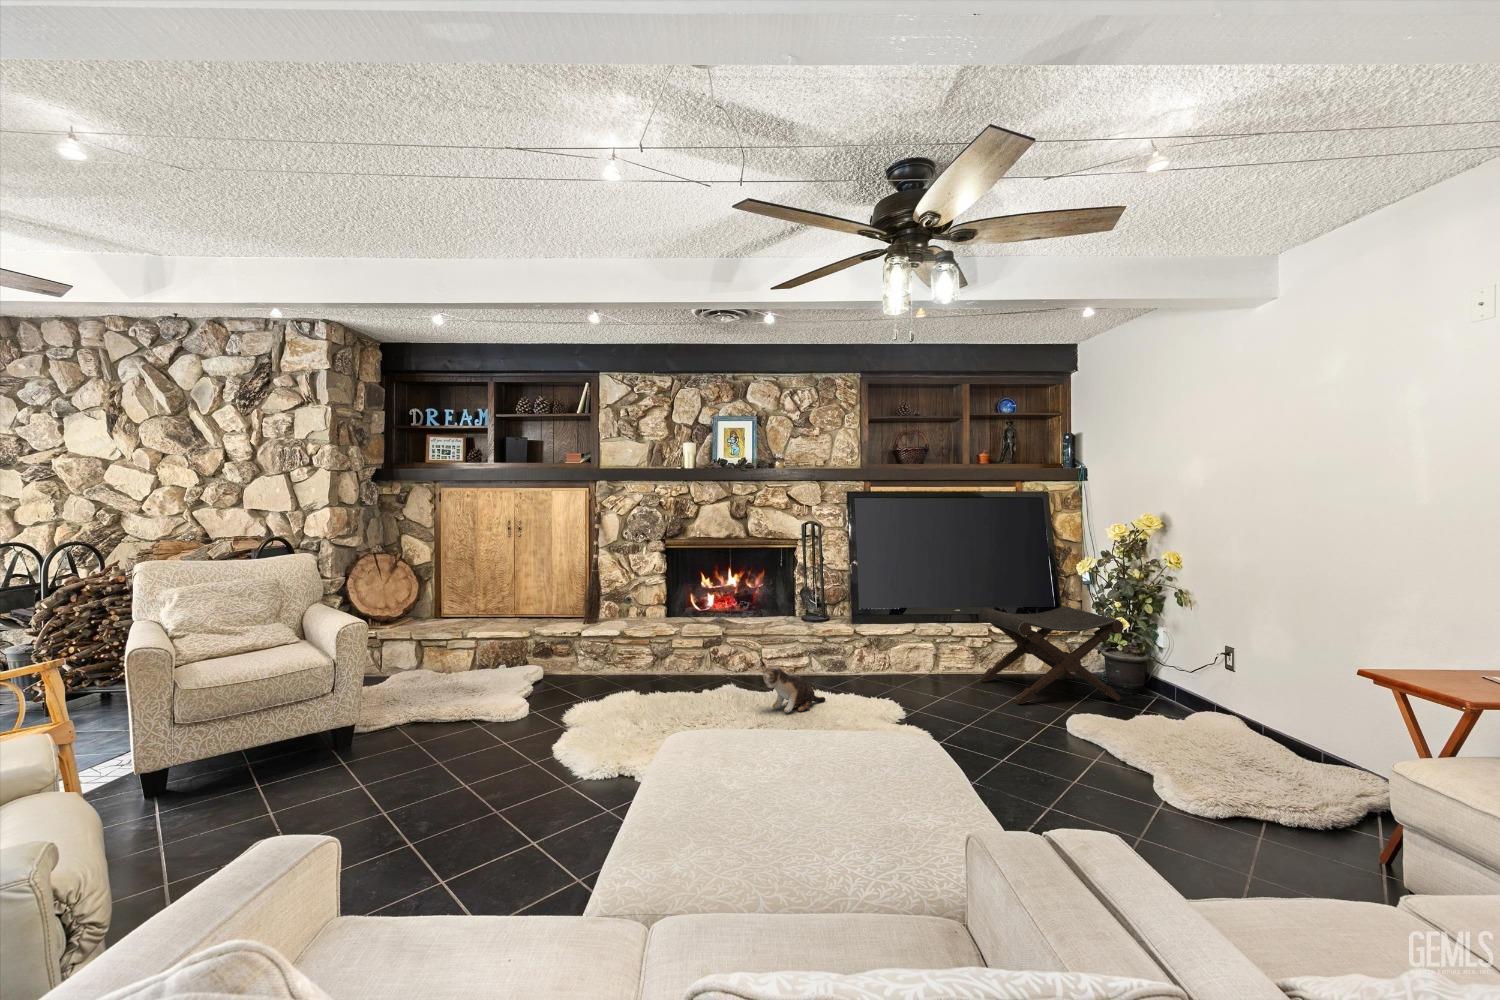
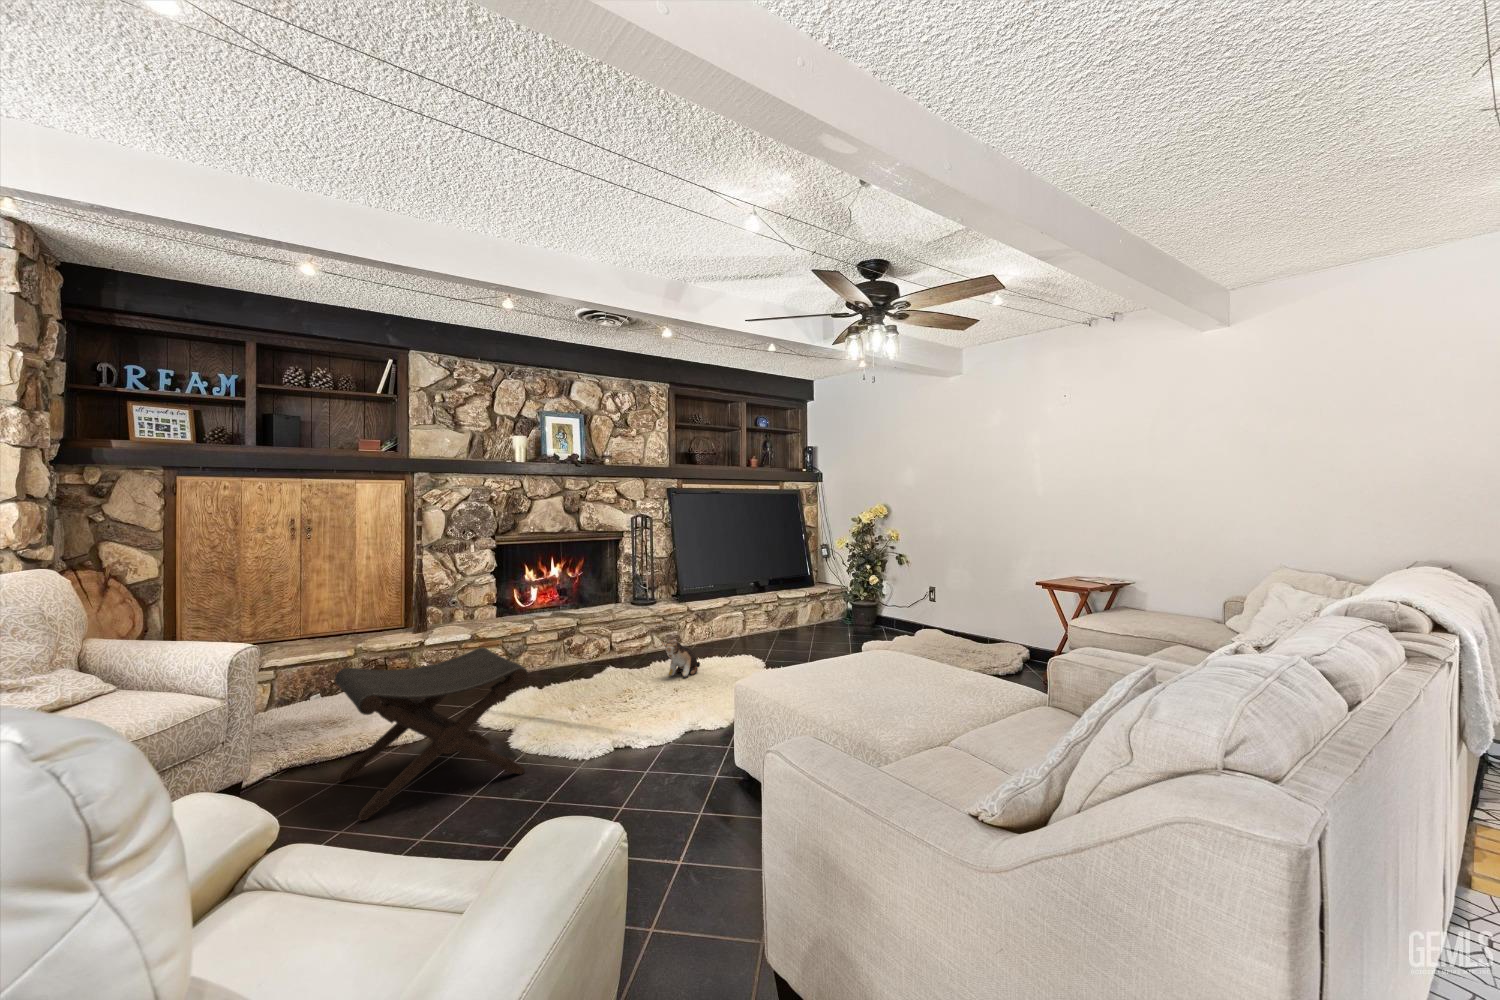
footstool: present [978,606,1124,704] -> present [335,648,528,820]

